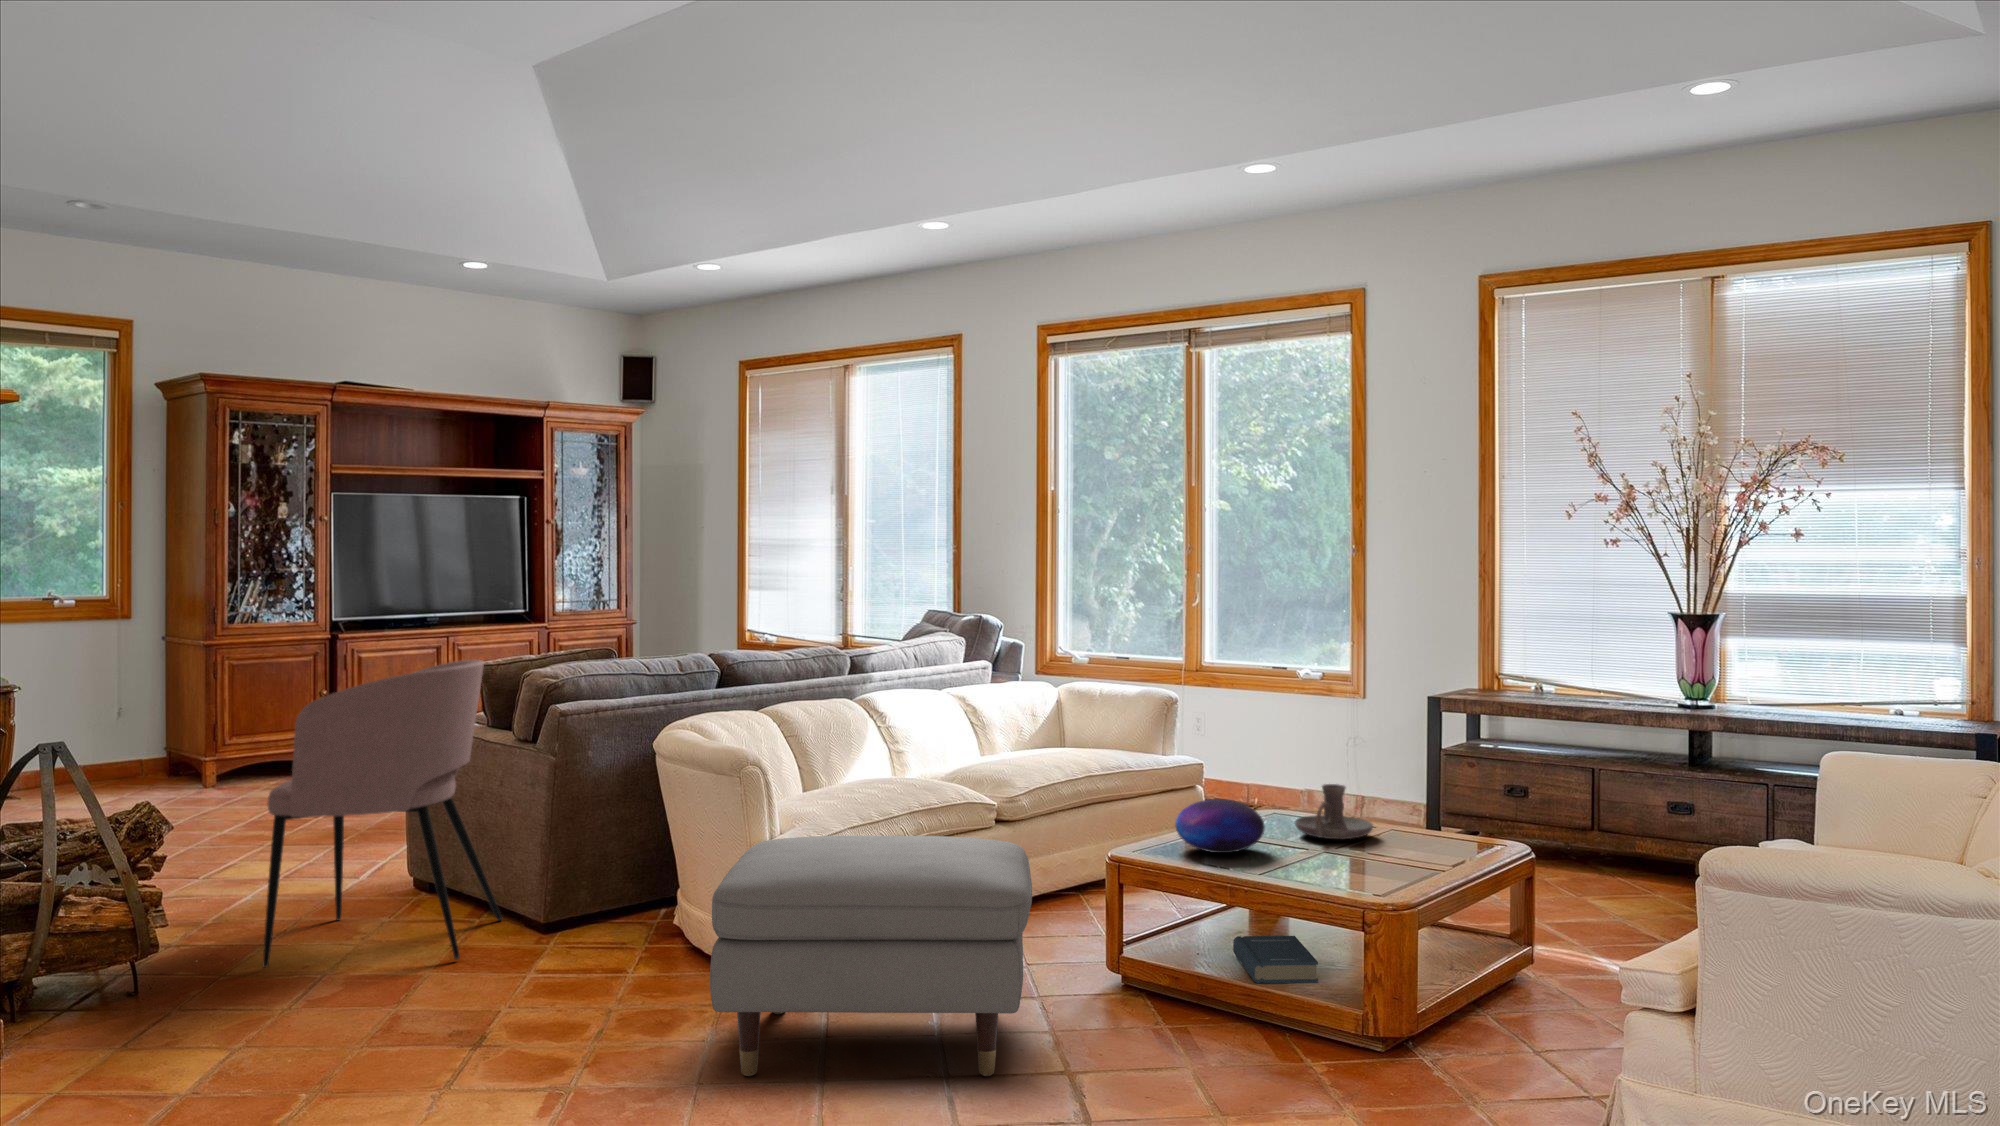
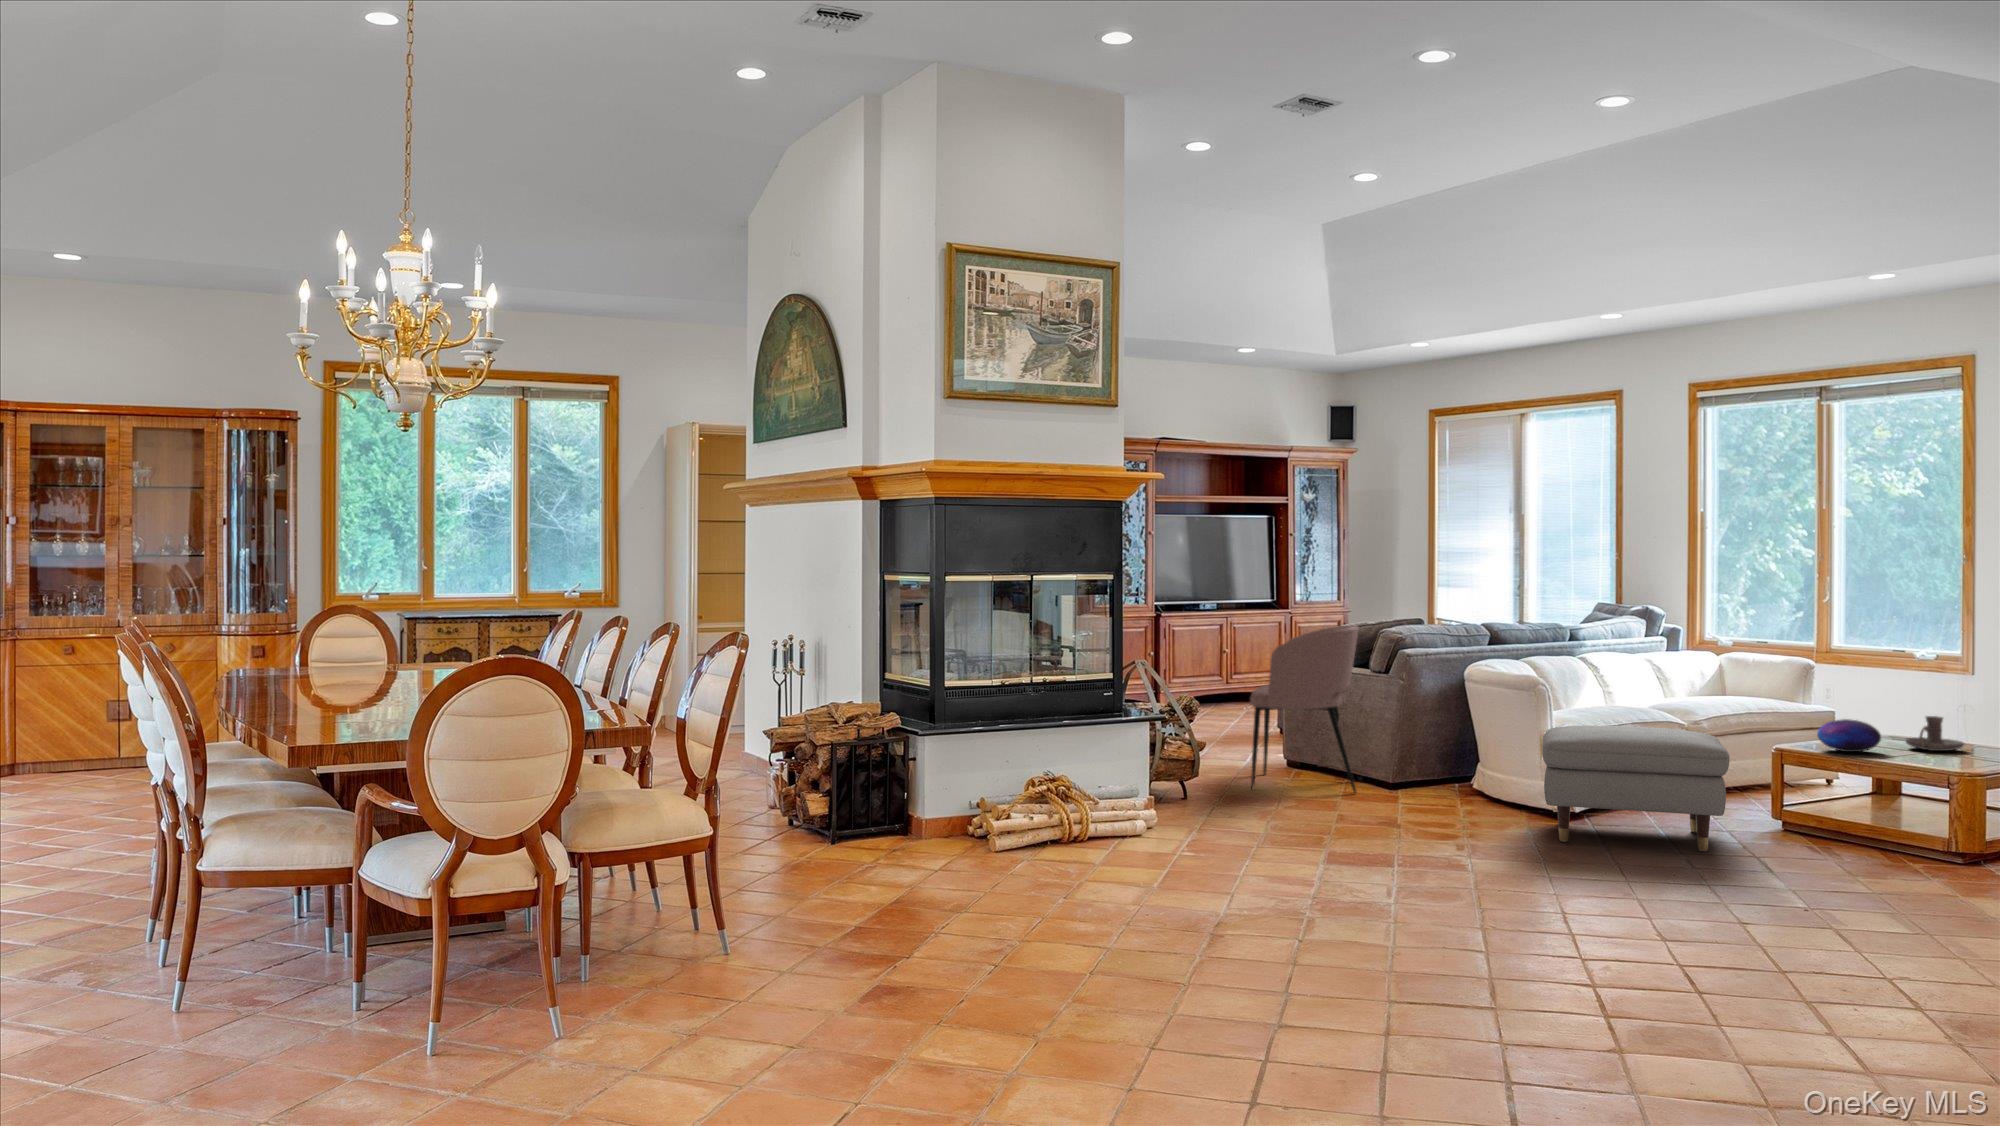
hardback book: present [1233,936,1318,983] -> none [1858,803,1917,827]

